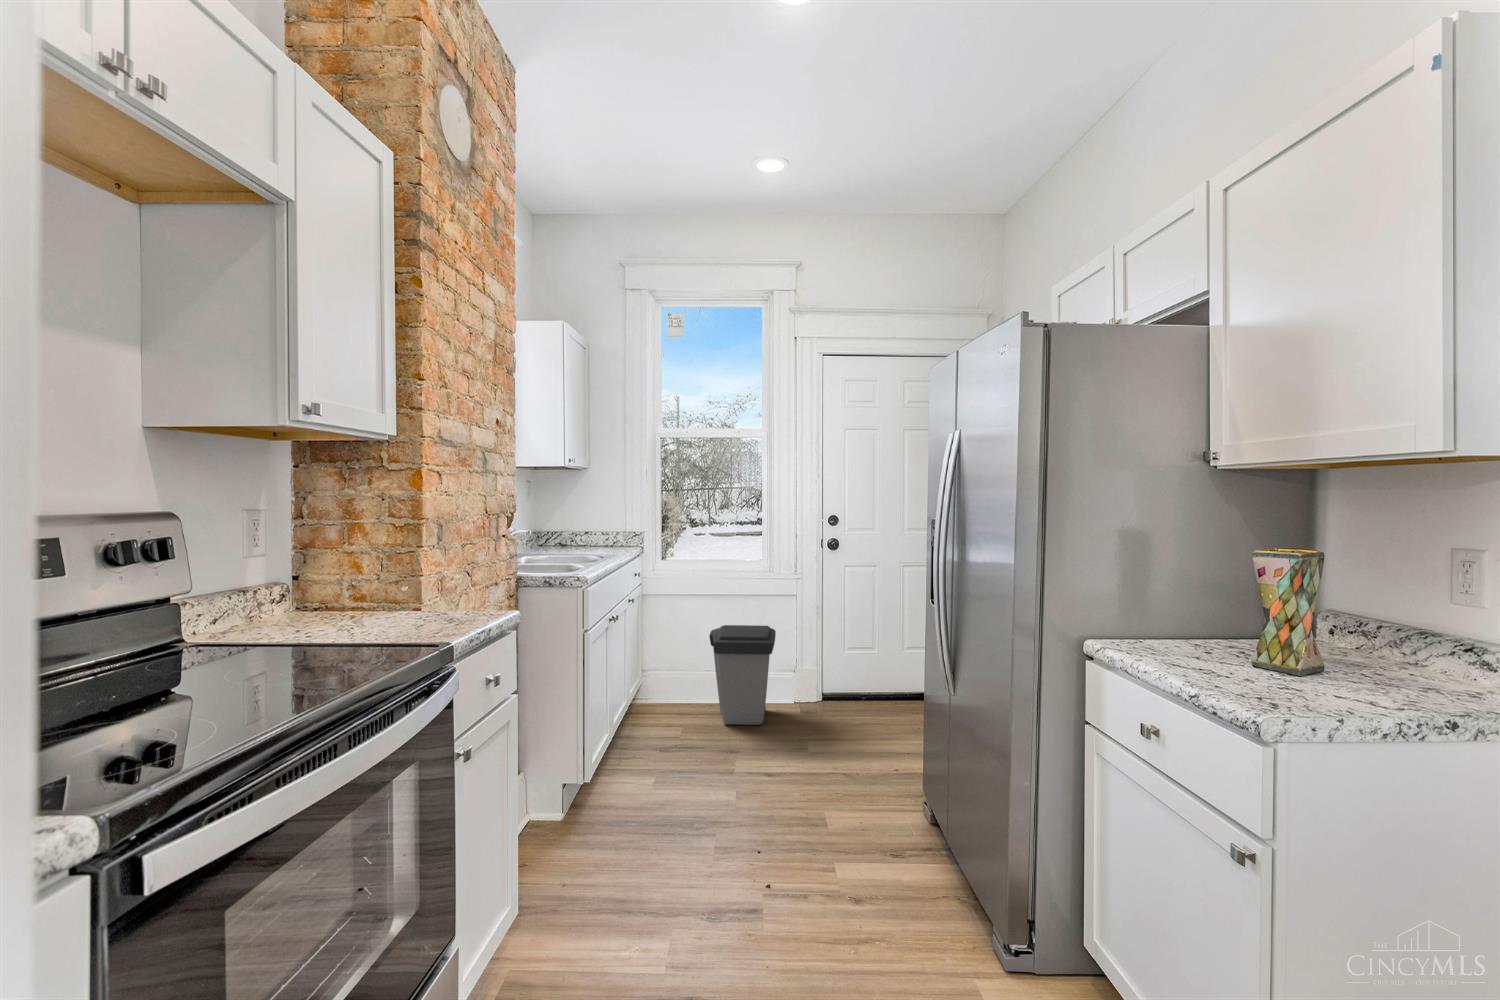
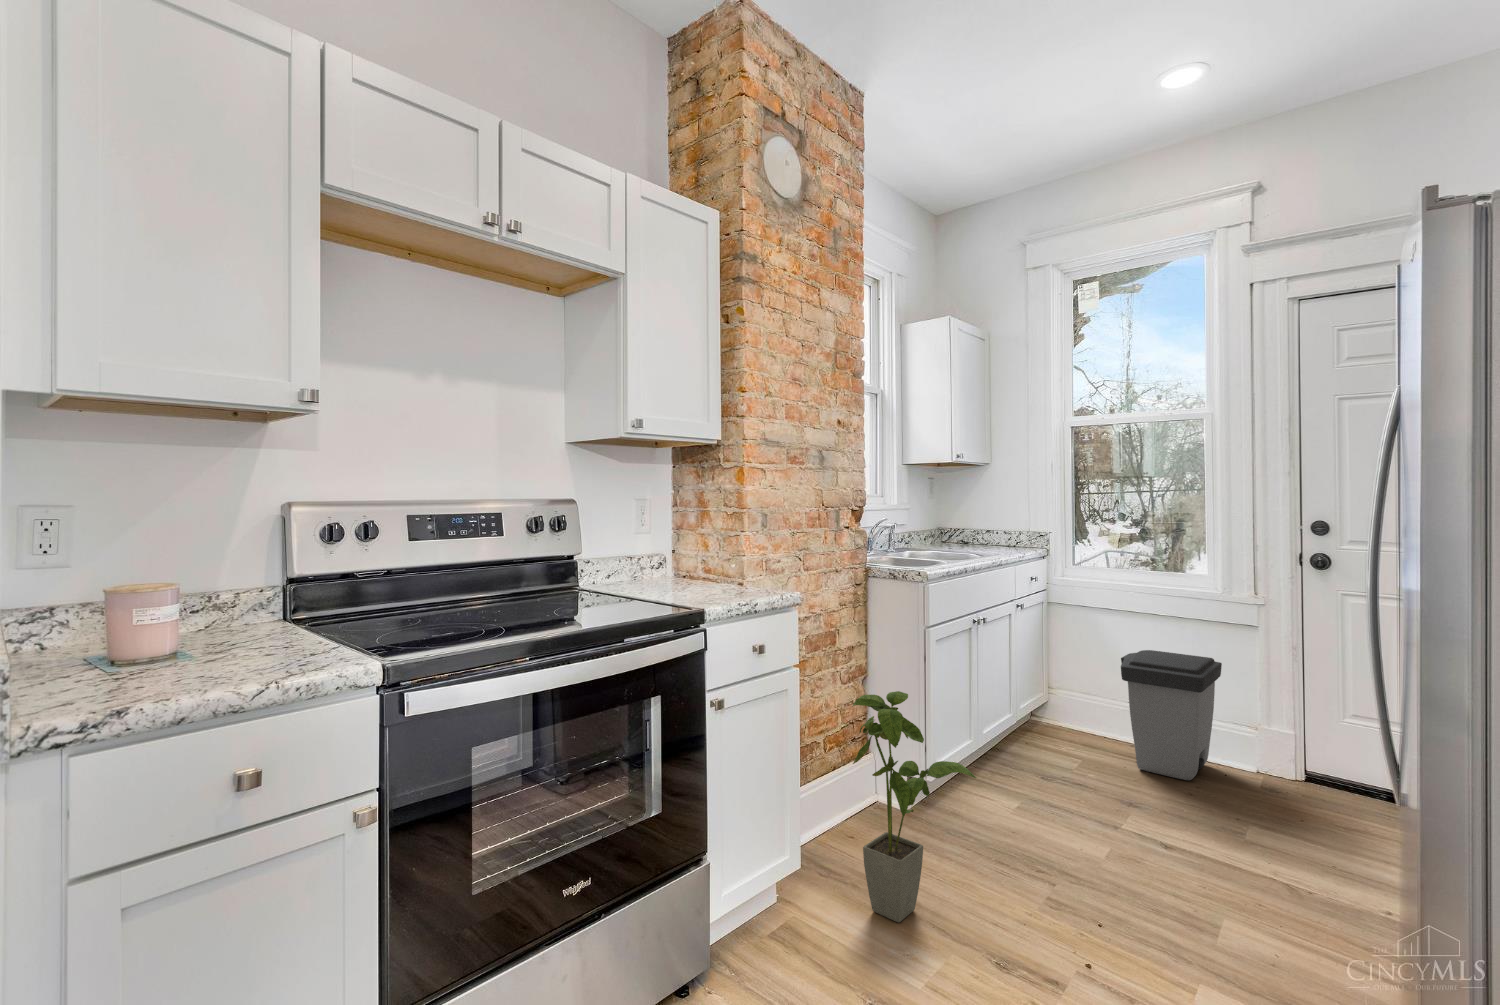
house plant: none [566,702,688,933] -> present [852,691,976,922]

